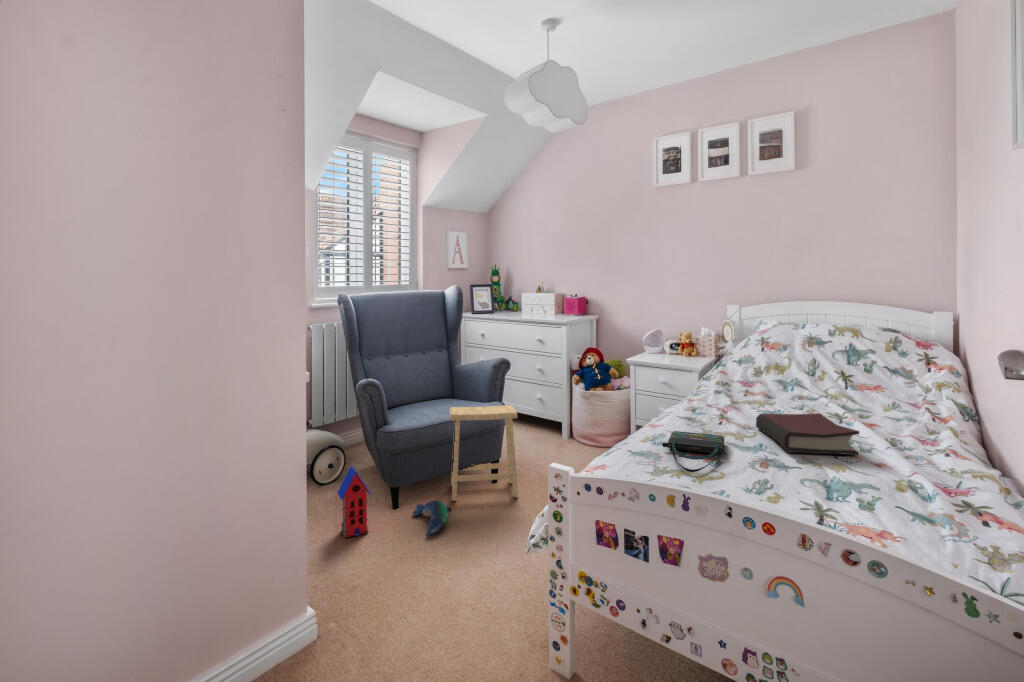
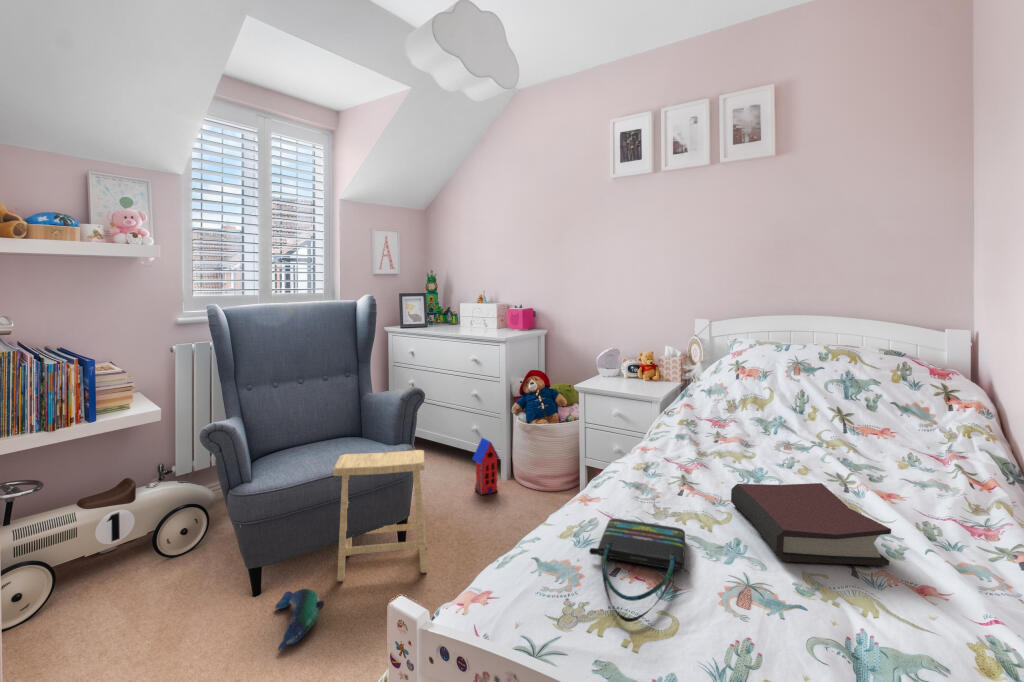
toy house: present [337,466,370,538] -> present [473,438,500,495]

